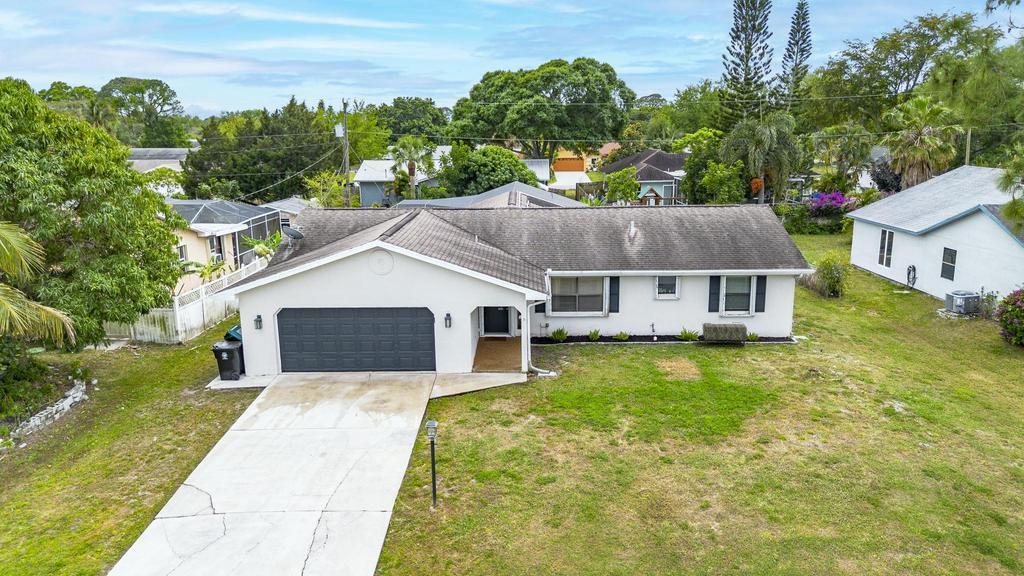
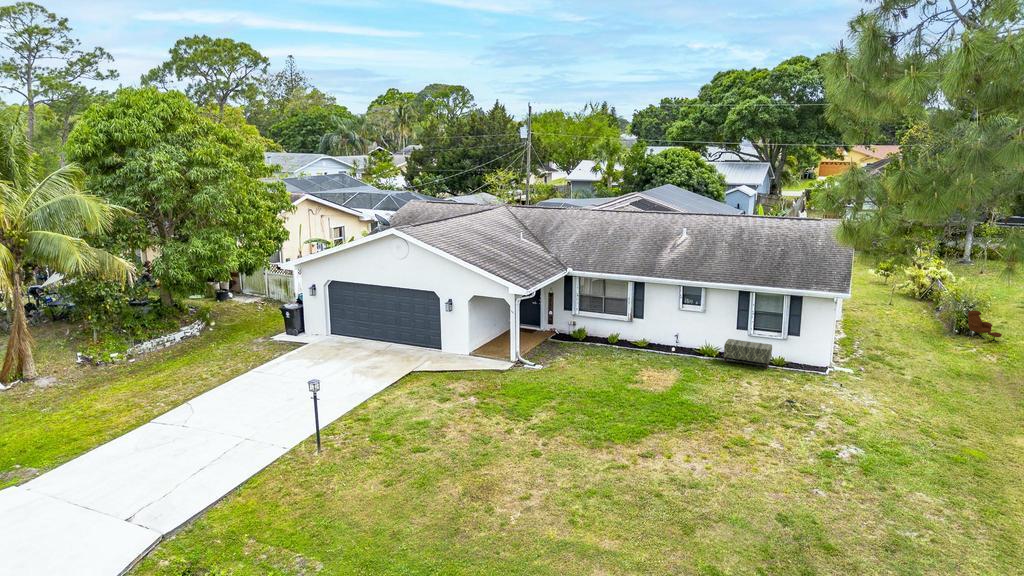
lounge chair: none [847,276,876,302] -> present [968,311,1002,343]

